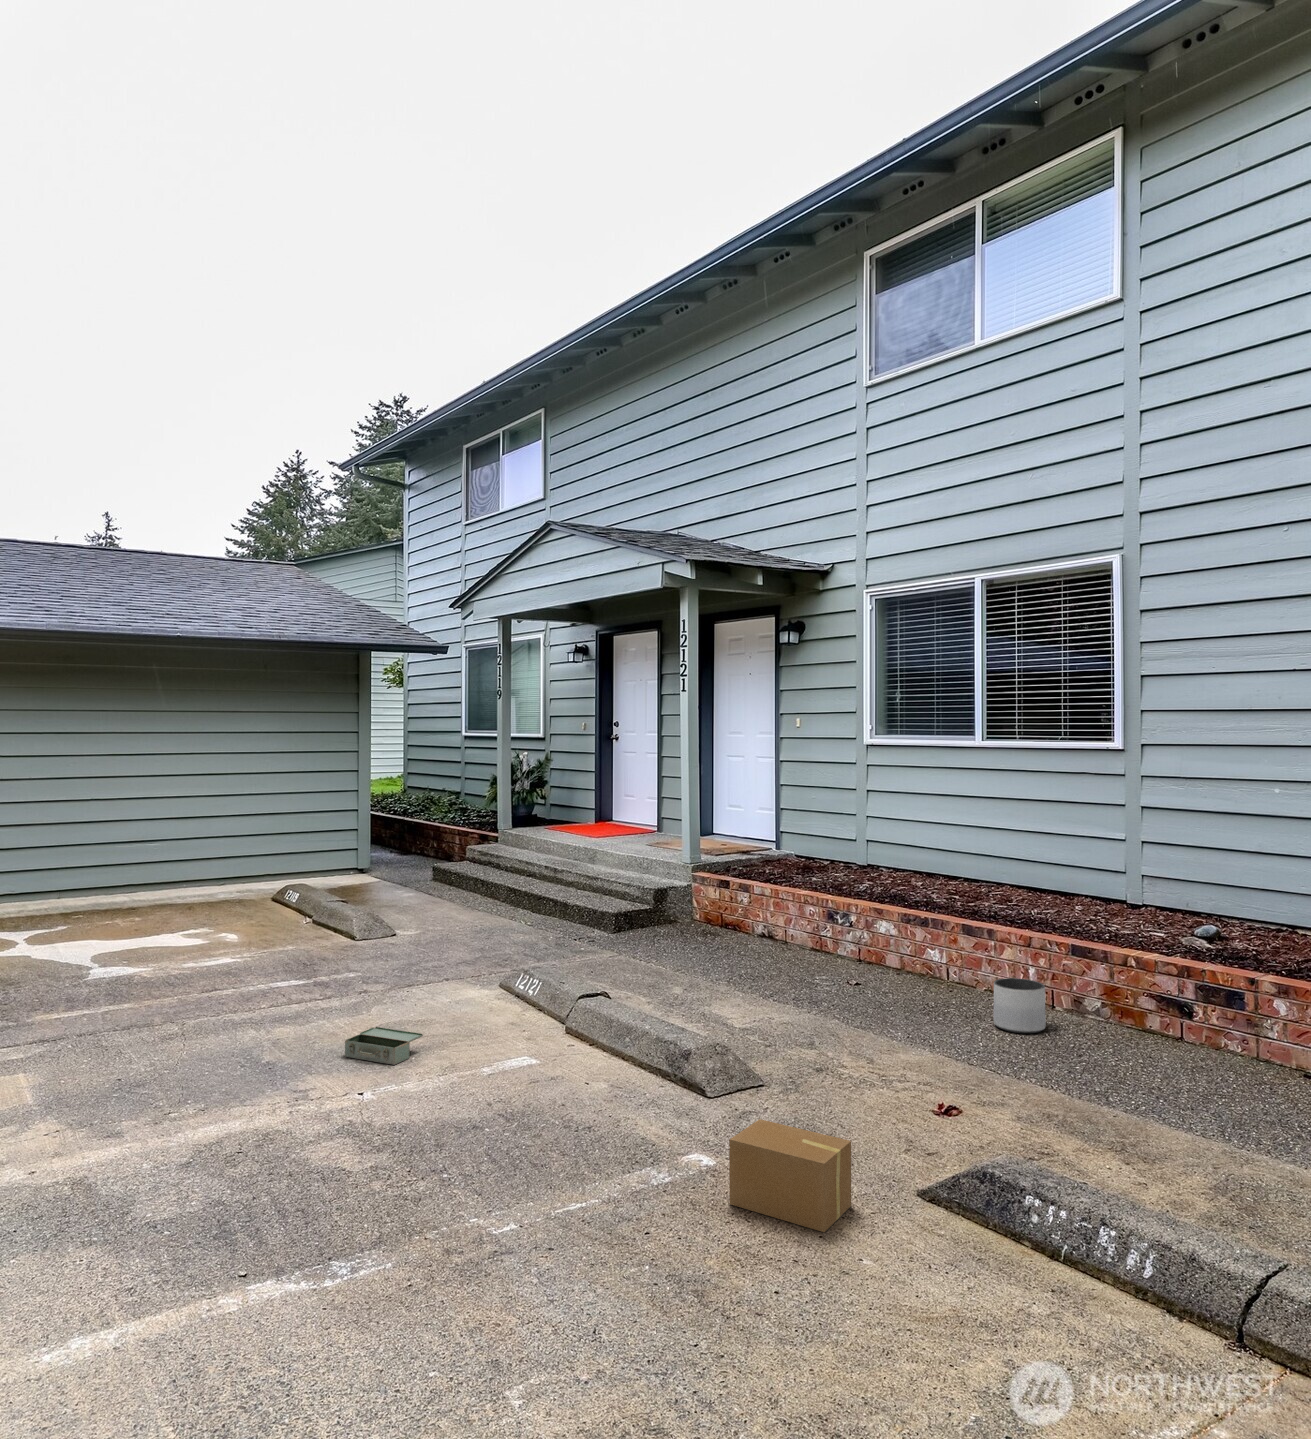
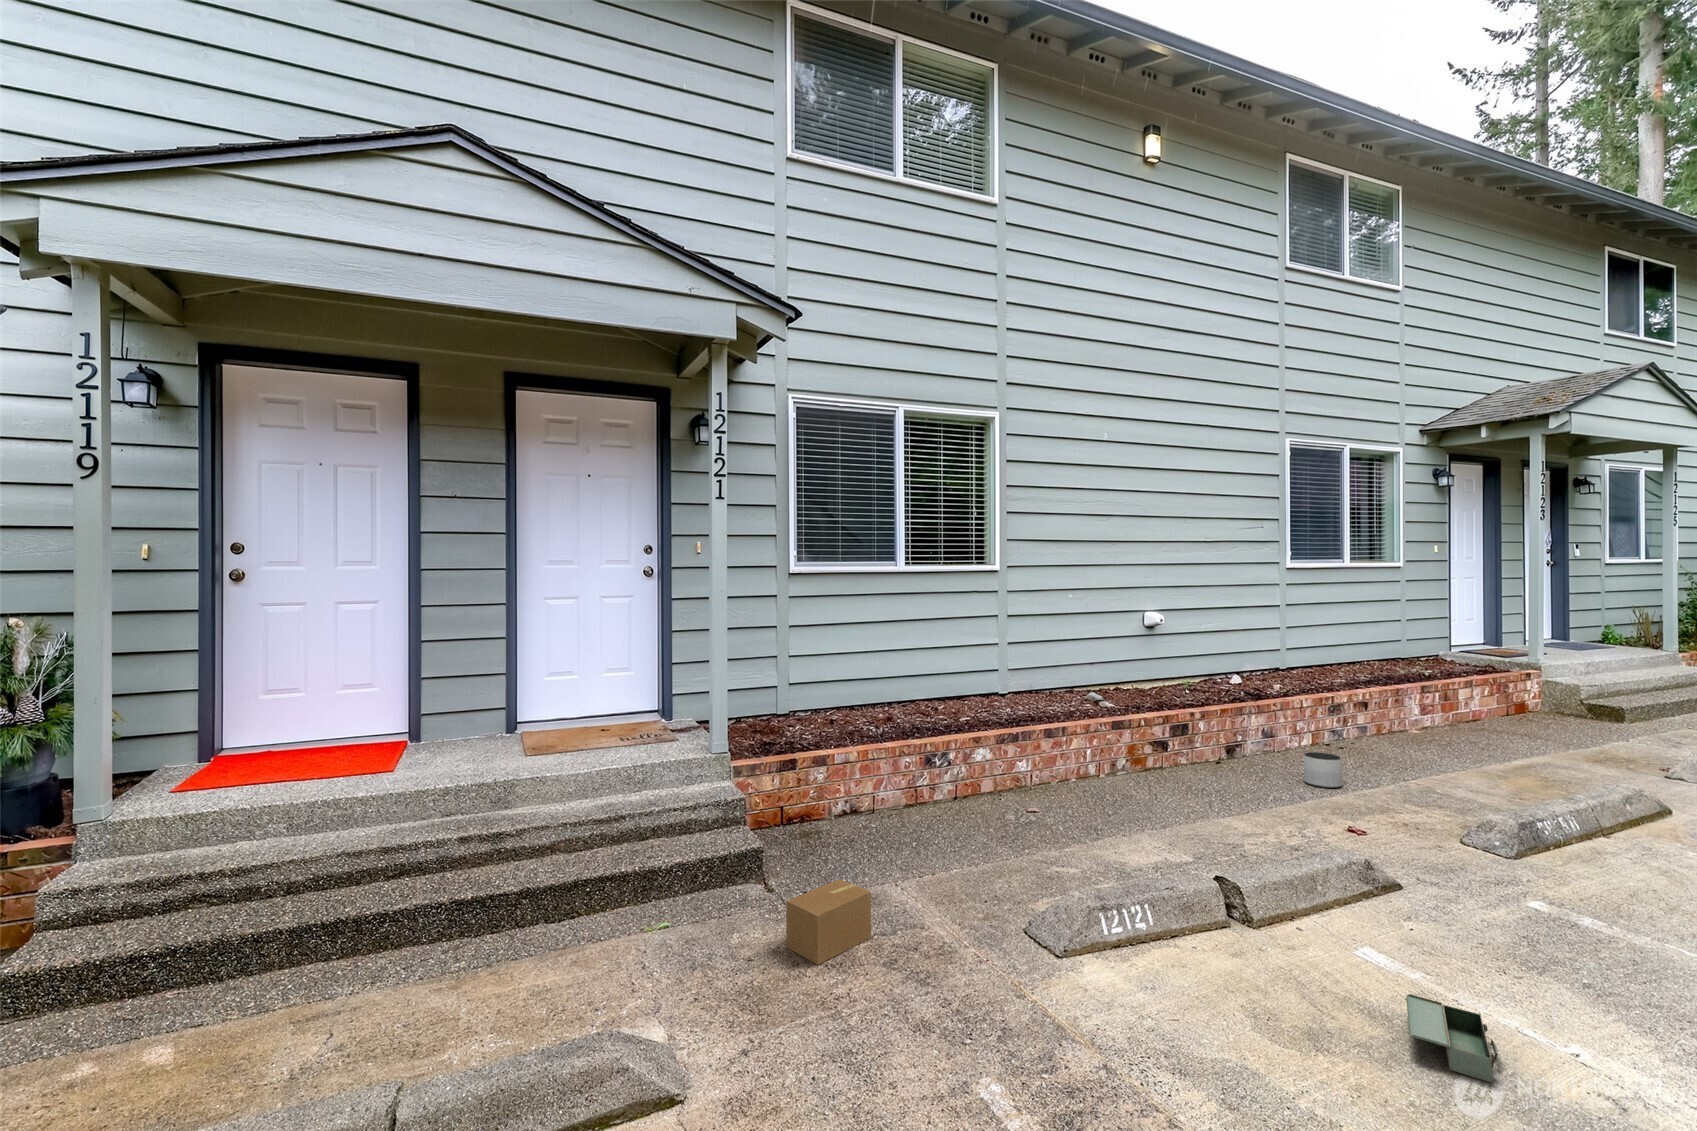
planter: present [994,978,1046,1033] -> present [1304,752,1342,788]
cardboard box: present [729,1119,851,1232] -> present [786,879,871,965]

